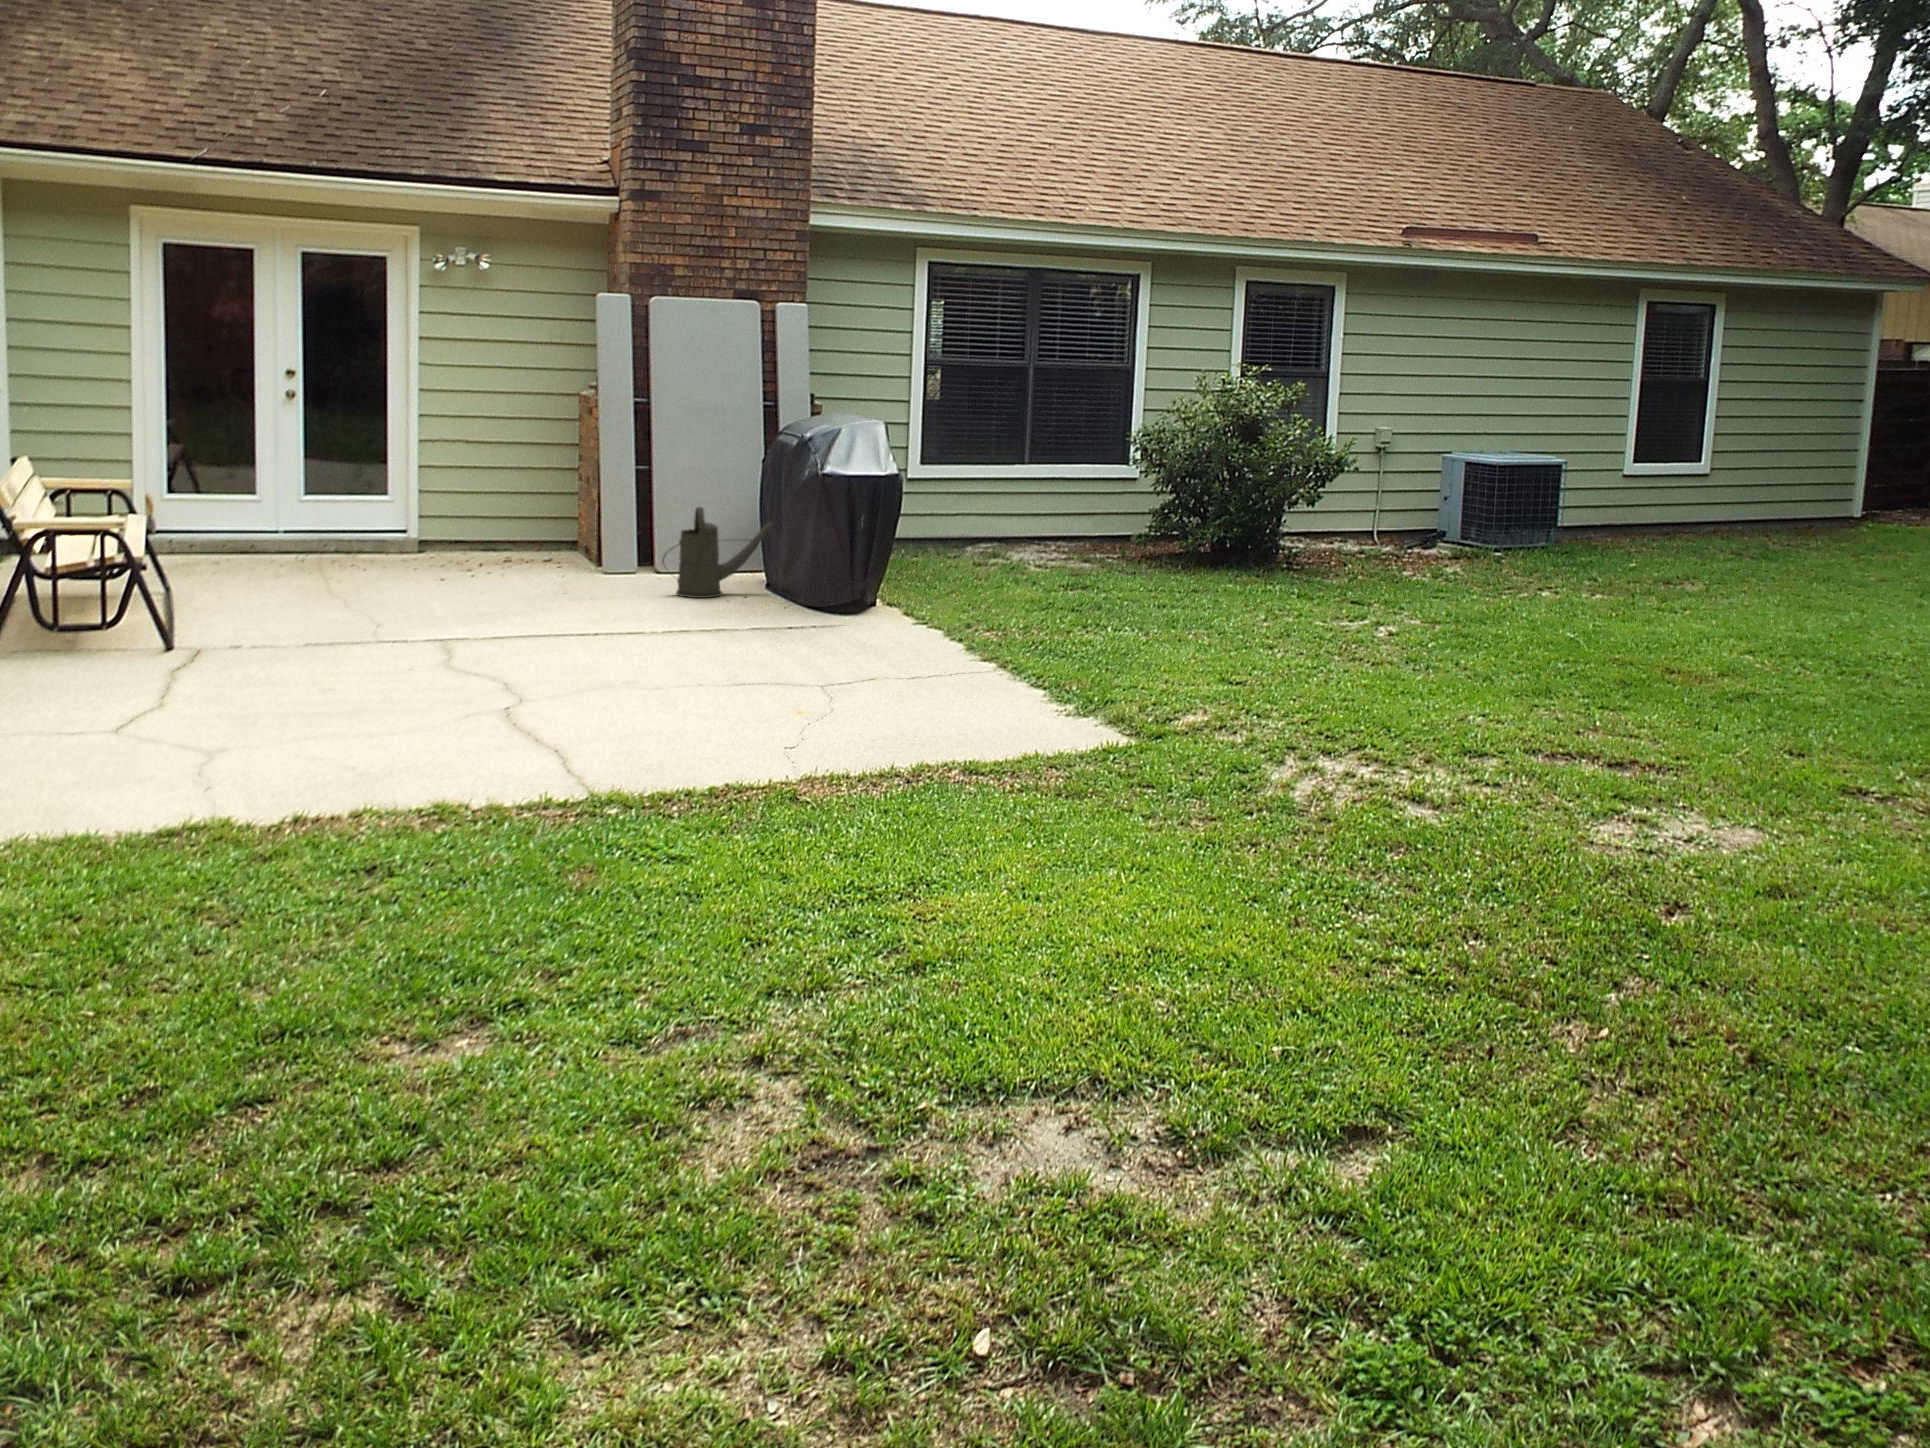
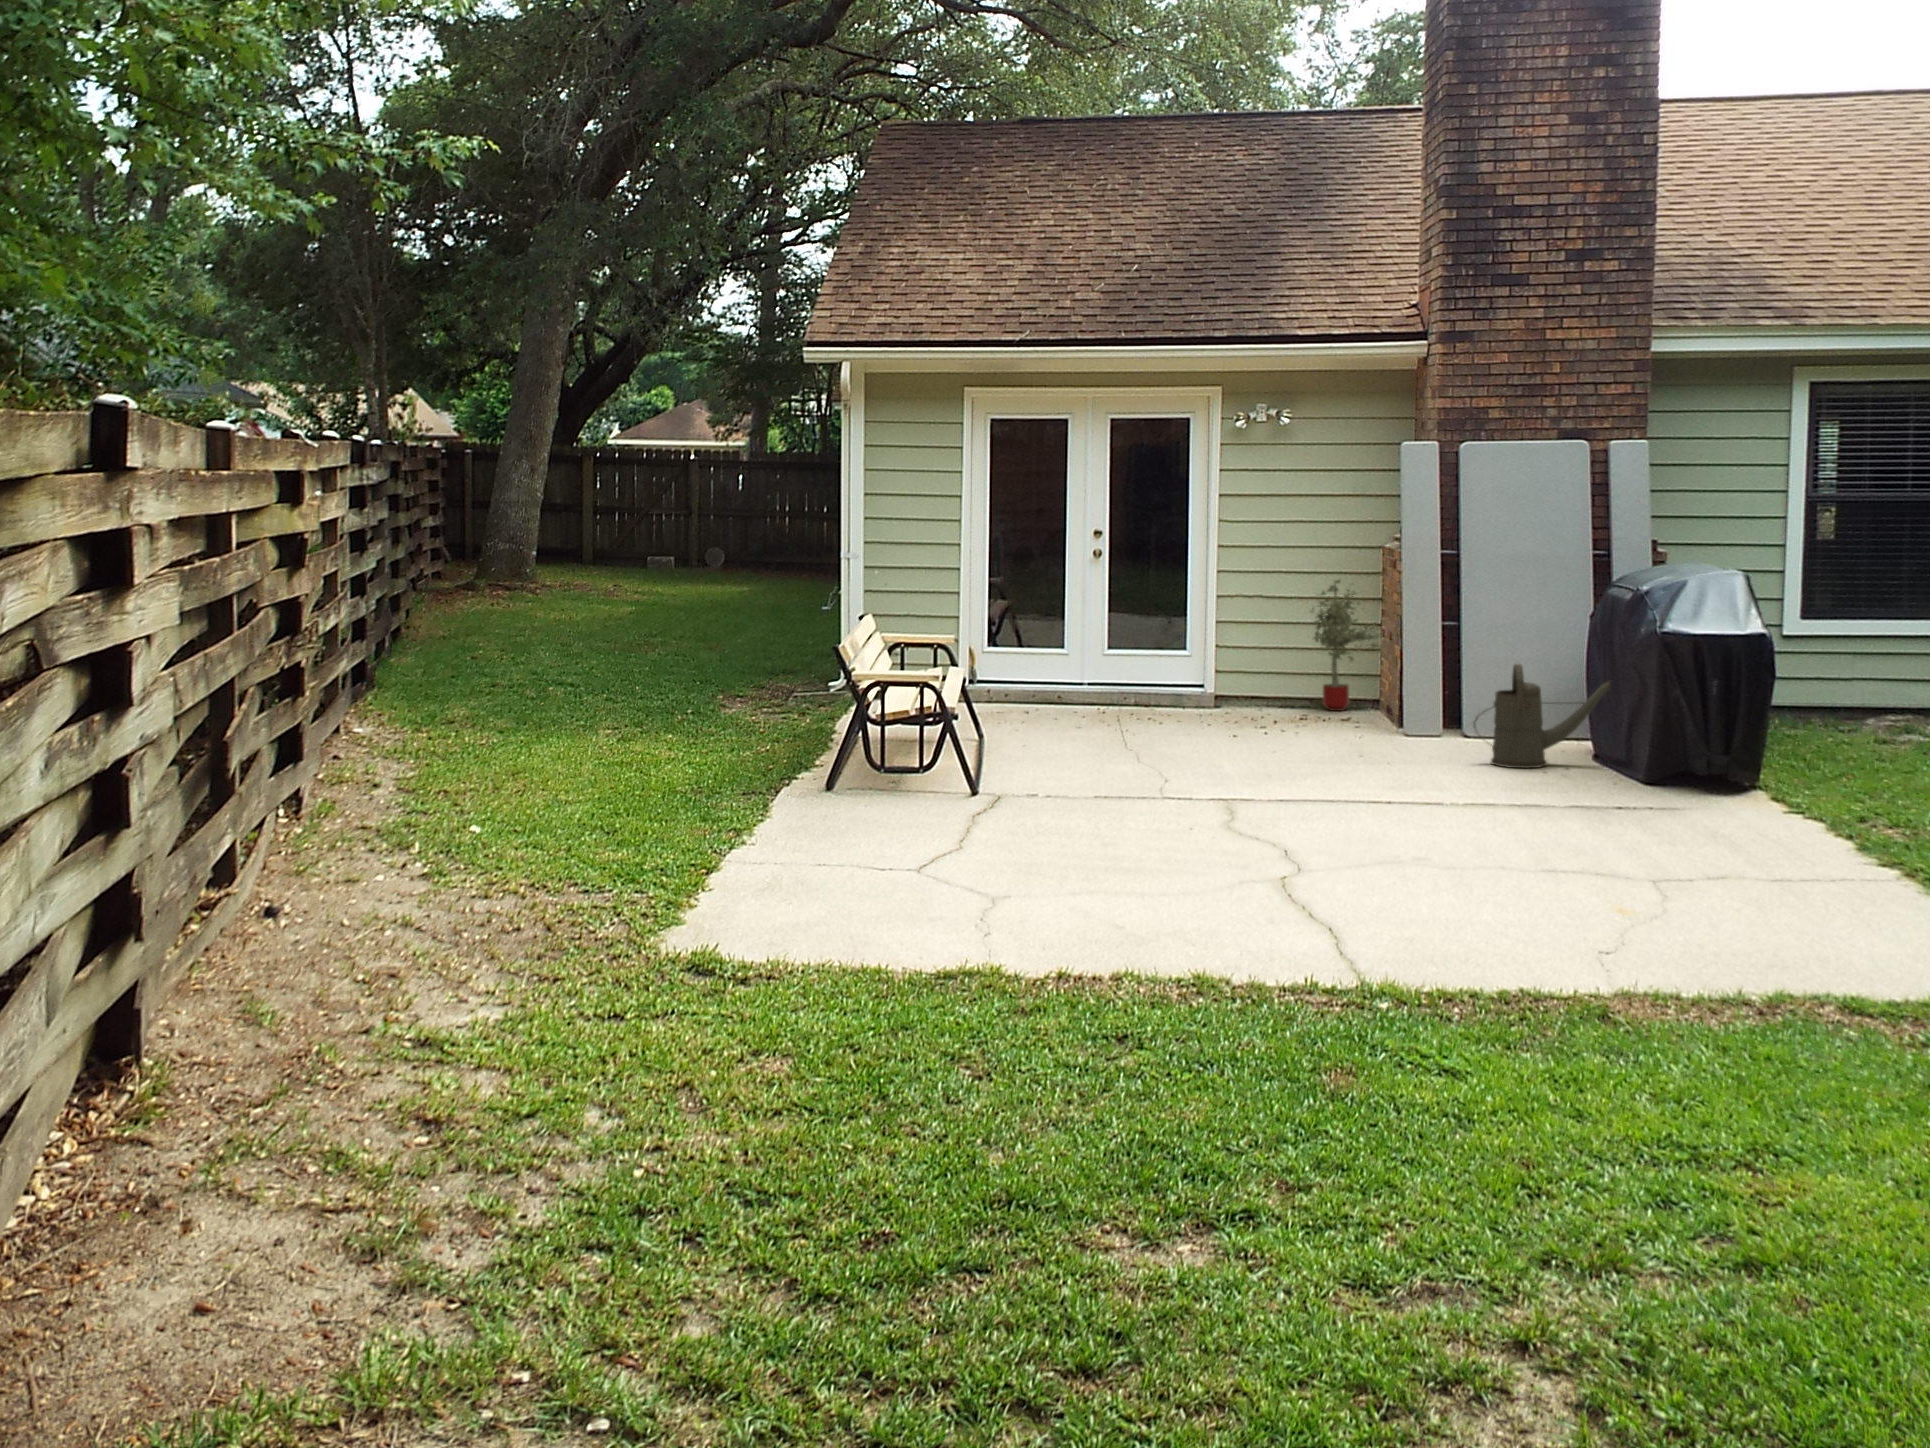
potted tree: none [509,427,580,552] -> present [1312,579,1382,711]

